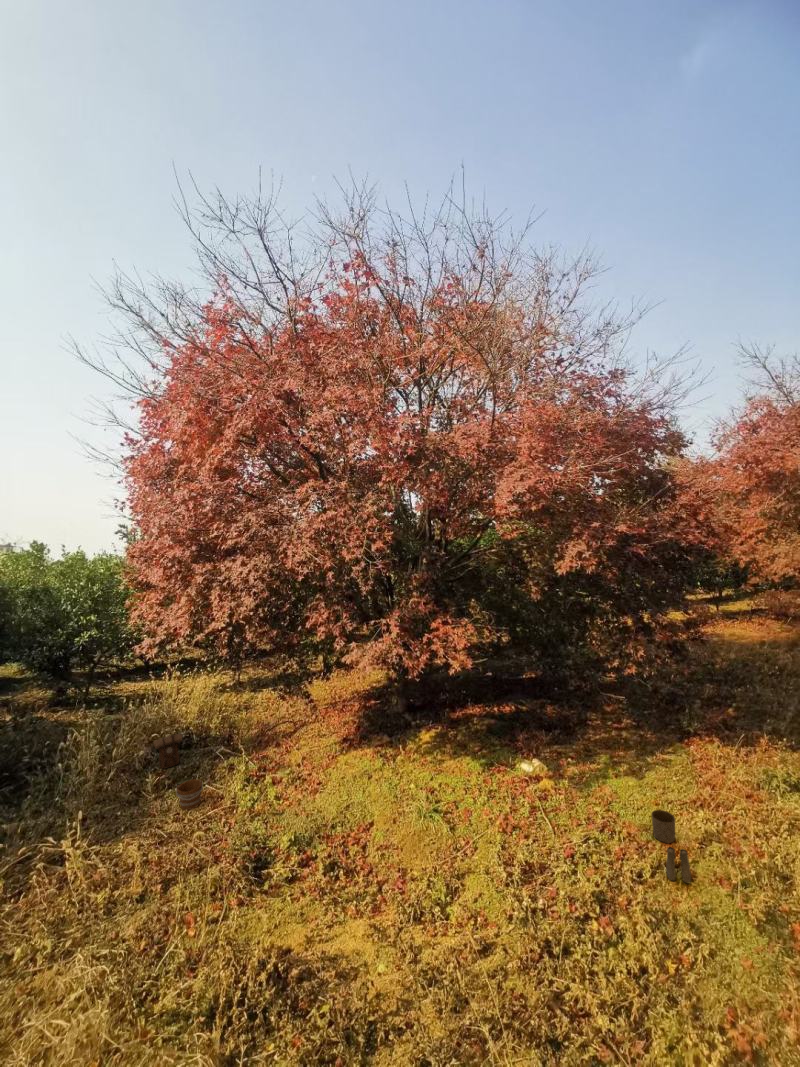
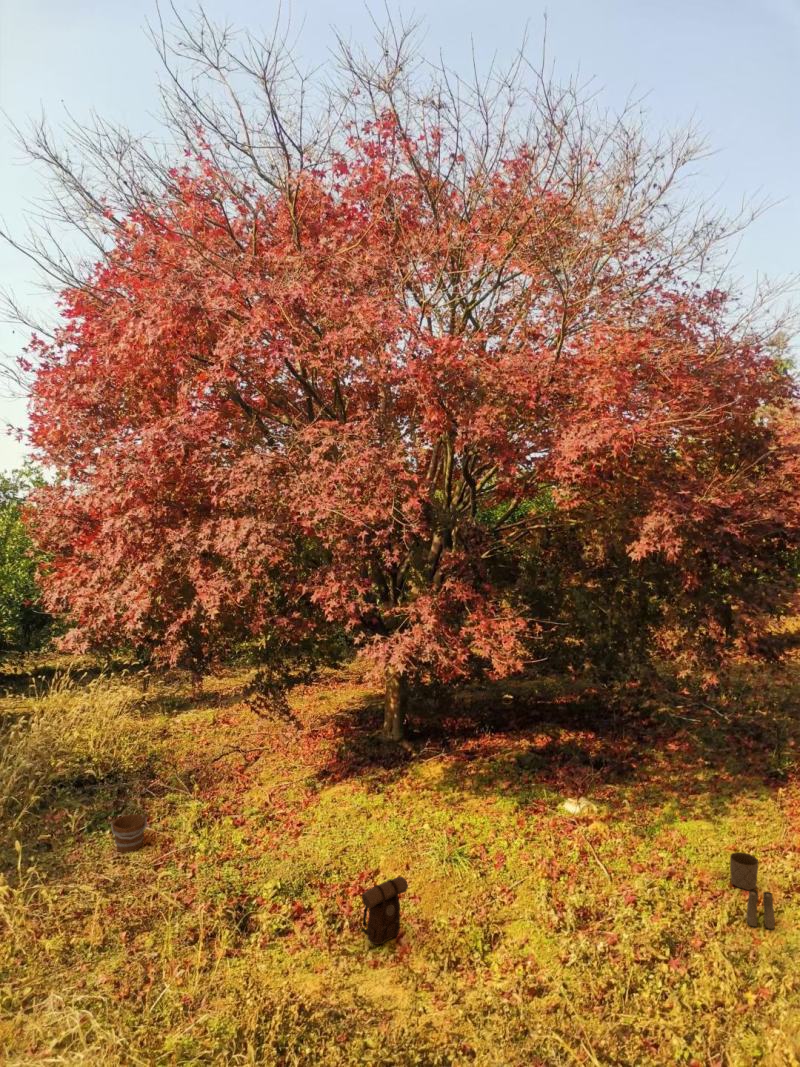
backpack: present [154,734,182,769] -> present [362,877,408,944]

